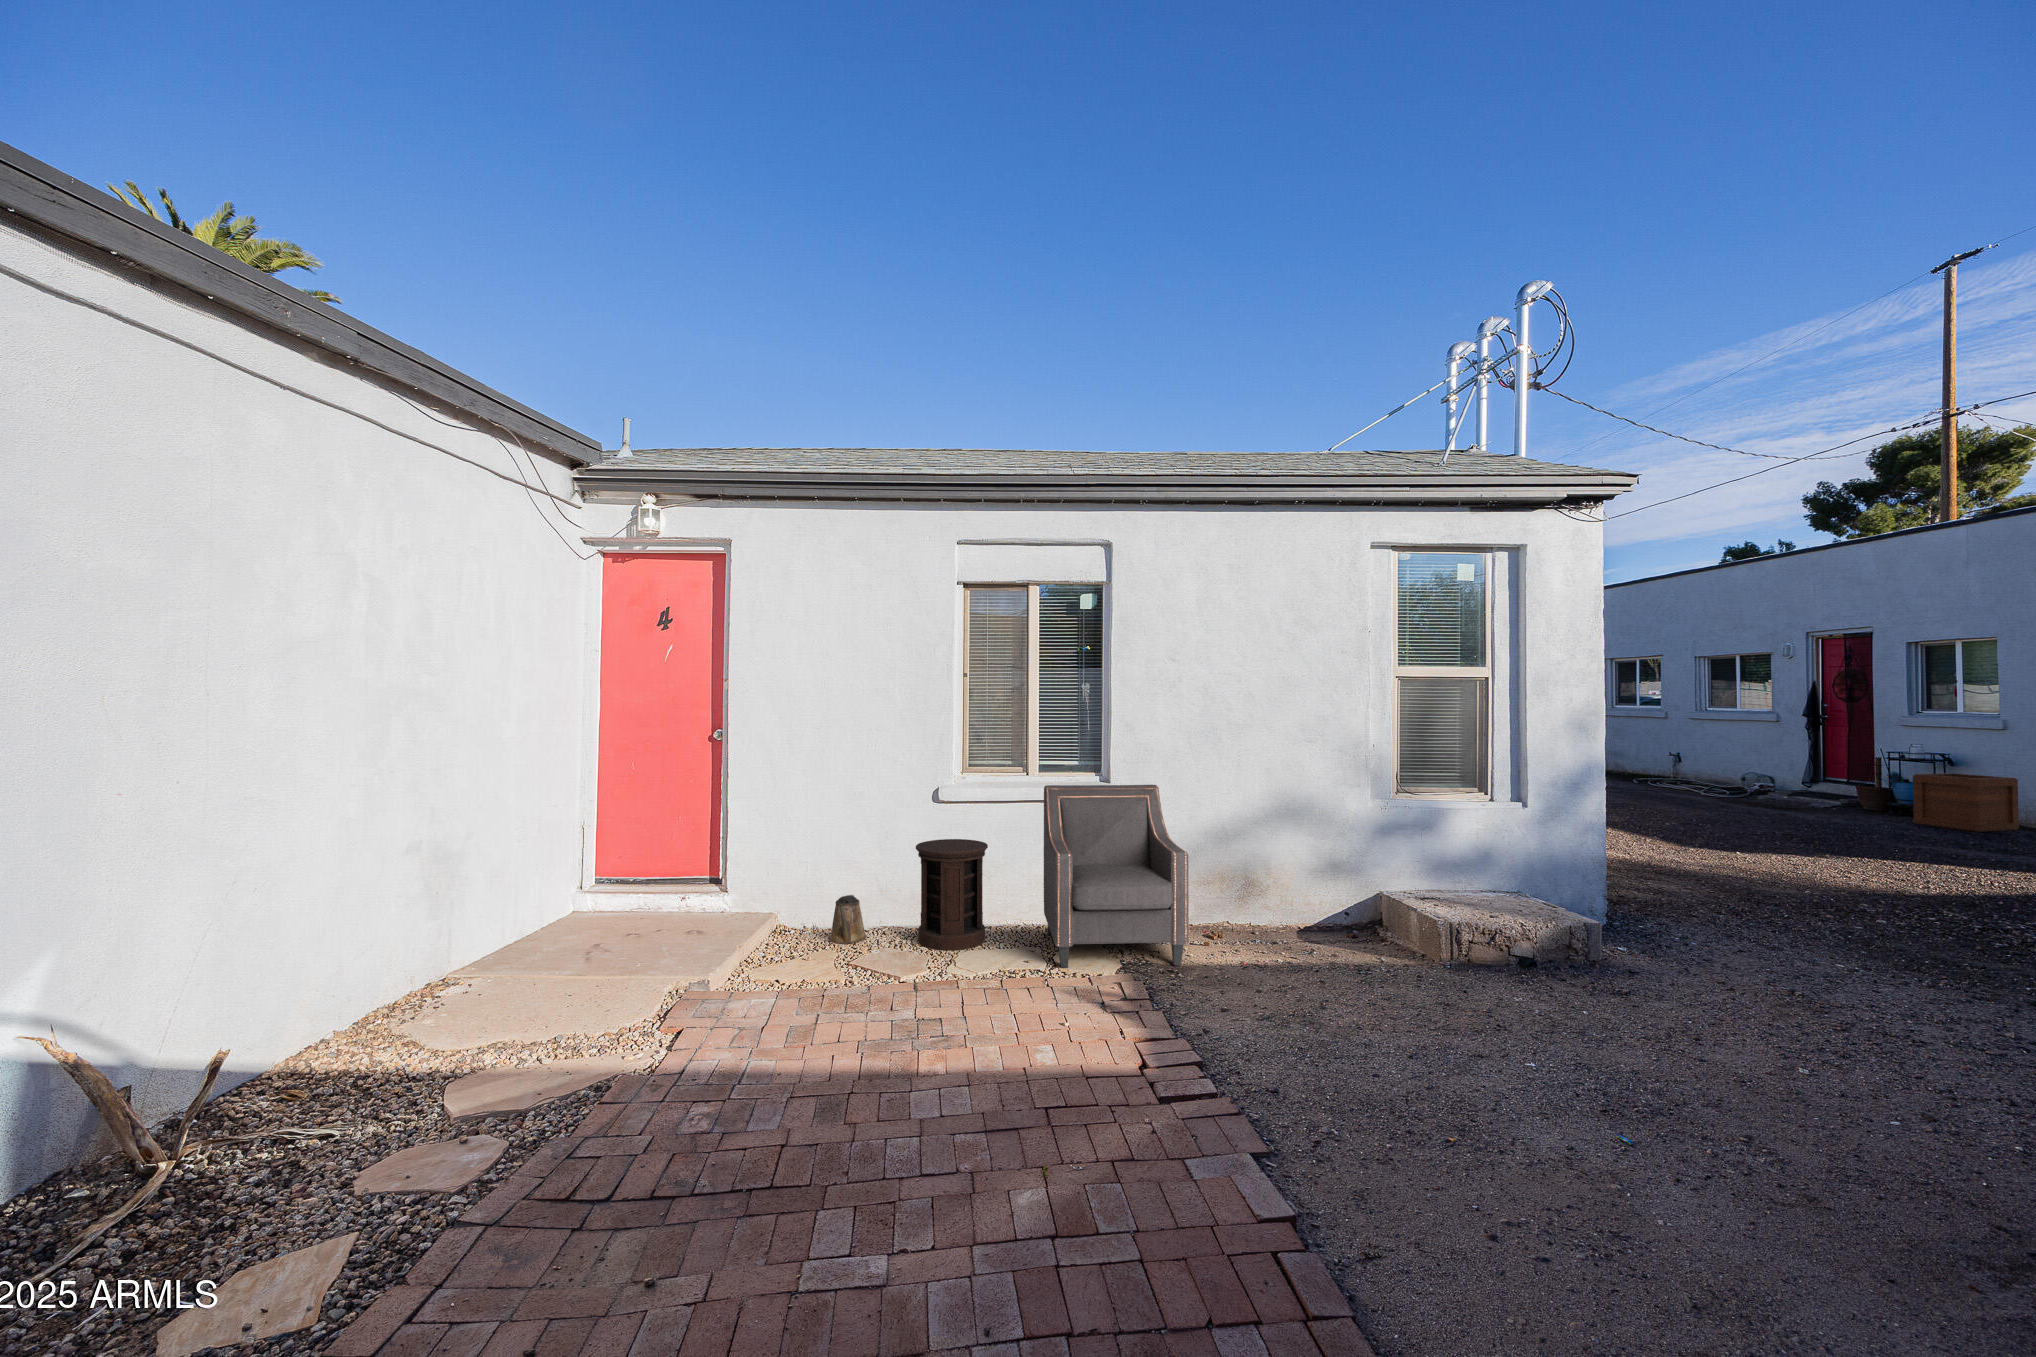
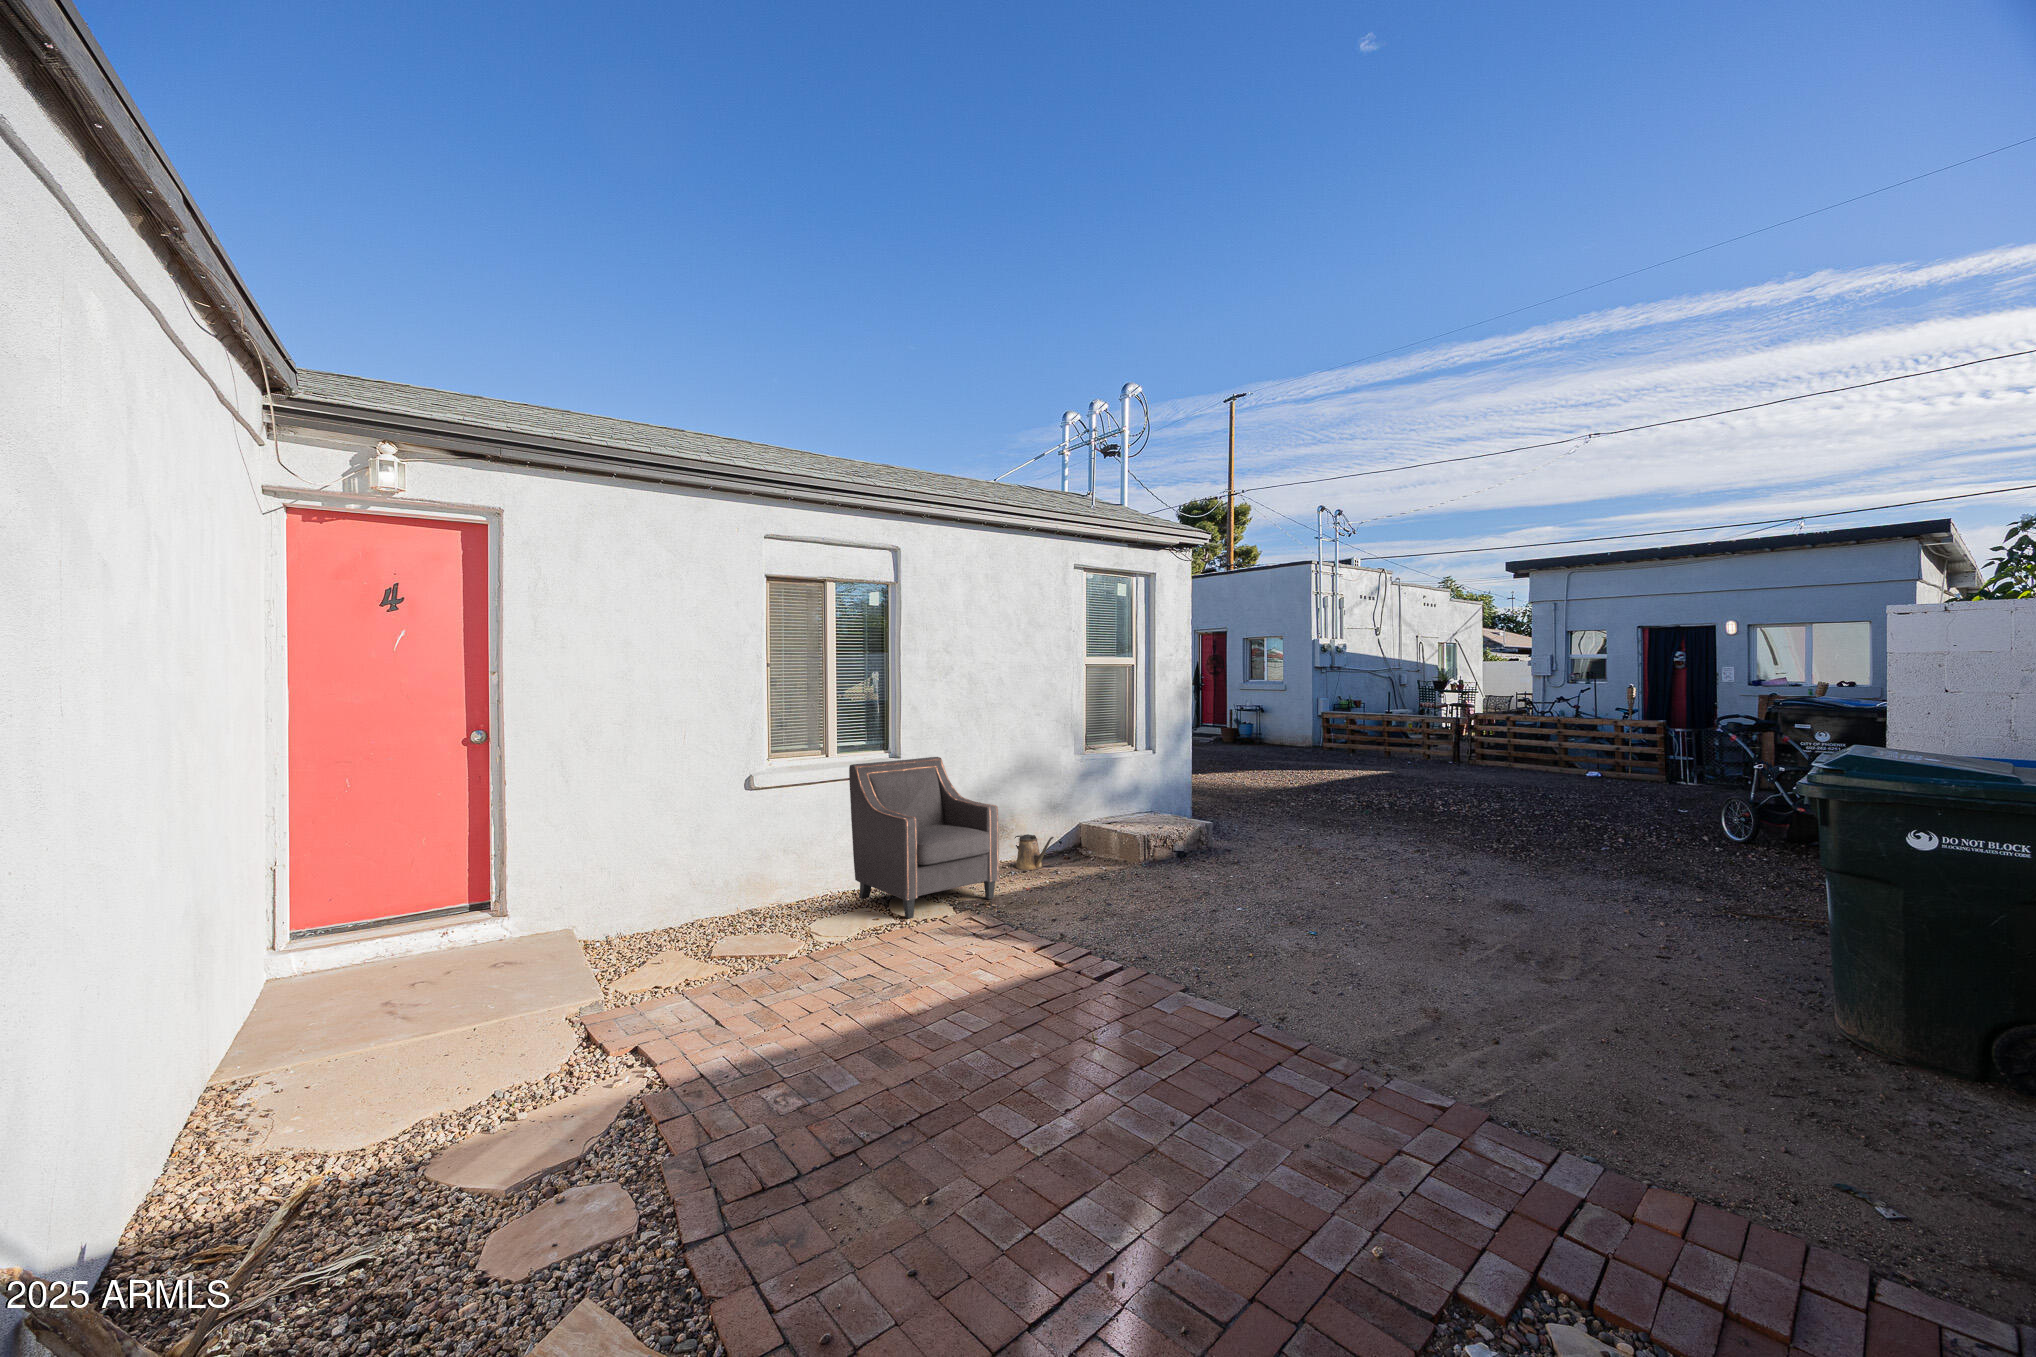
wooden crate: present [1913,773,2019,832] -> none [1255,723,1297,756]
side table: present [916,839,988,950] -> none [743,822,816,929]
watering can: present [829,895,867,944] -> present [1015,834,1054,870]

